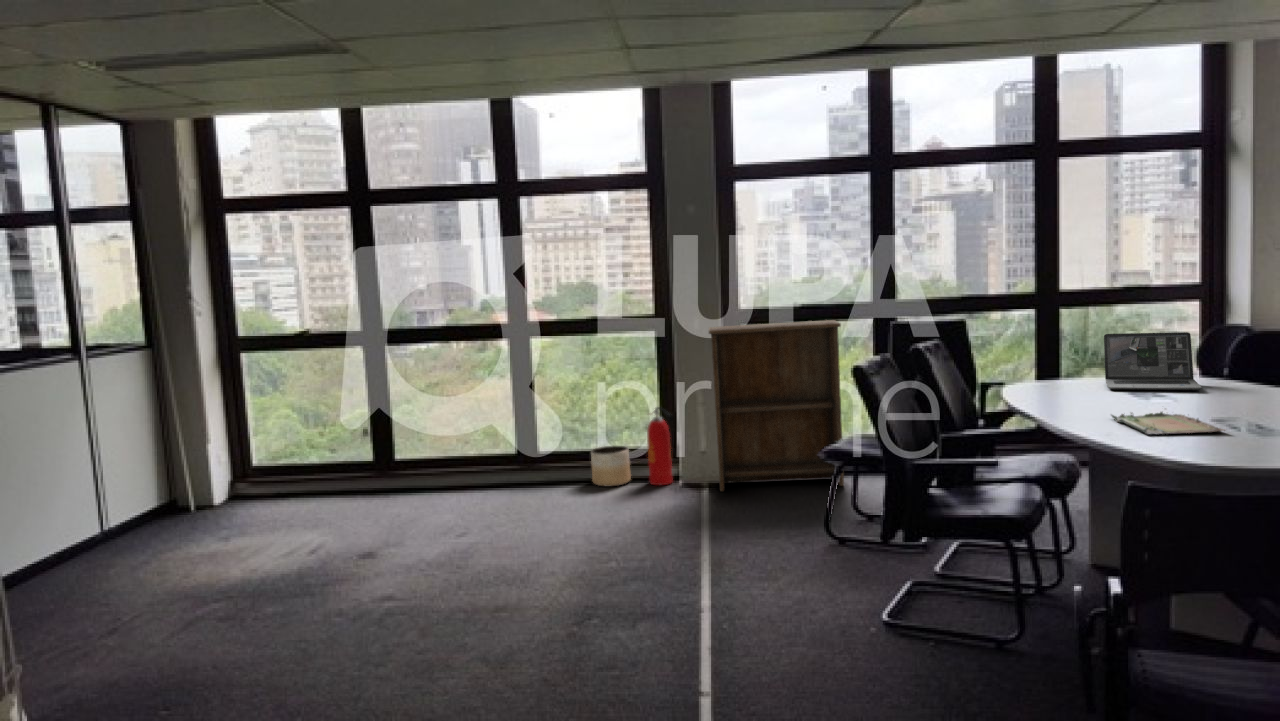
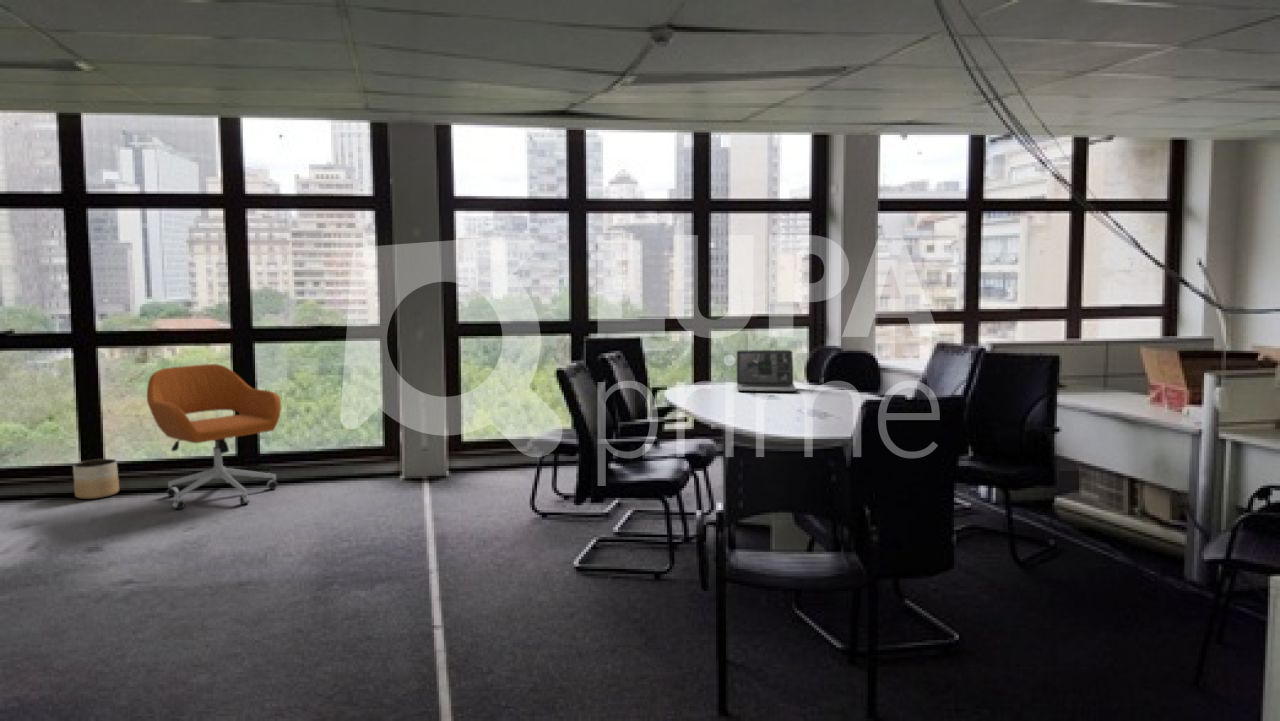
bookshelf: present [709,320,844,491] -> none [431,335,545,482]
office chair: none [424,360,551,513] -> present [147,364,281,509]
fire extinguisher: present [647,407,673,485] -> none [372,408,397,479]
tray: present [1111,412,1225,435] -> none [734,401,802,420]
planter: present [591,446,631,487] -> present [73,459,119,499]

